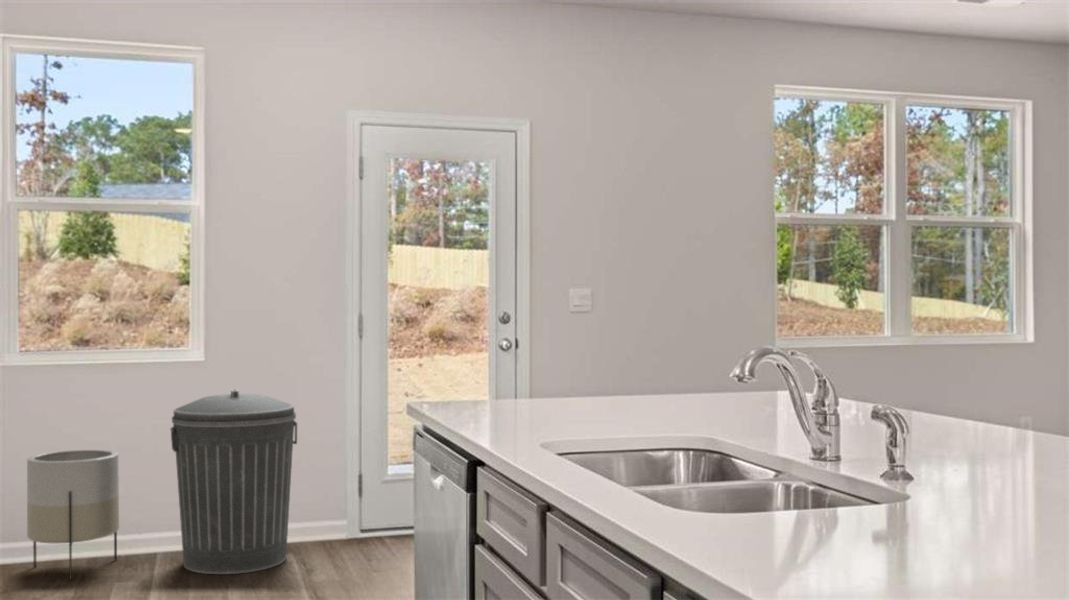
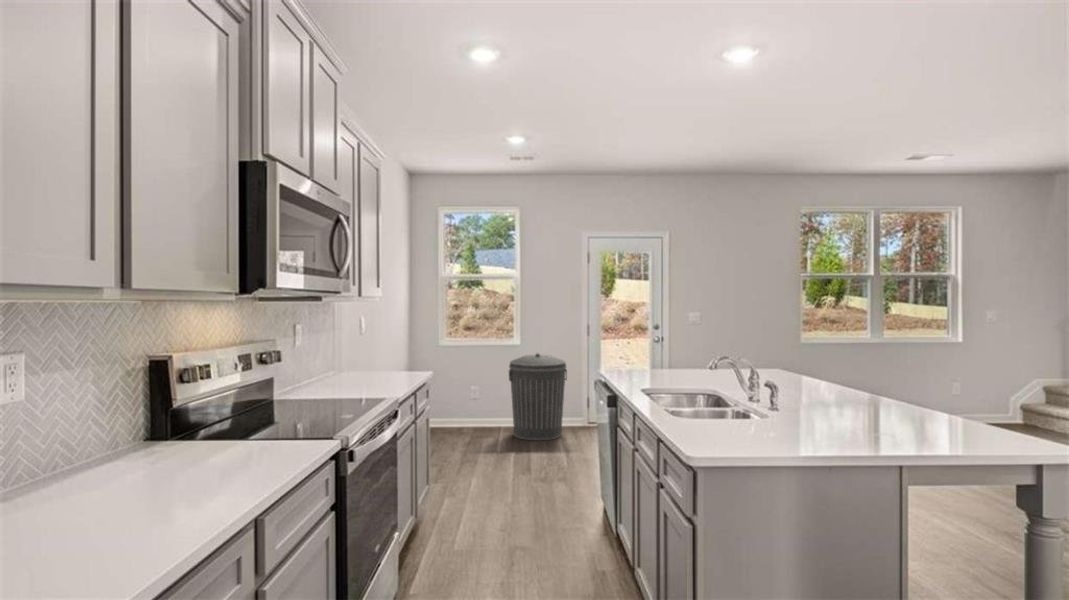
planter: present [27,449,119,580] -> none [446,378,485,438]

